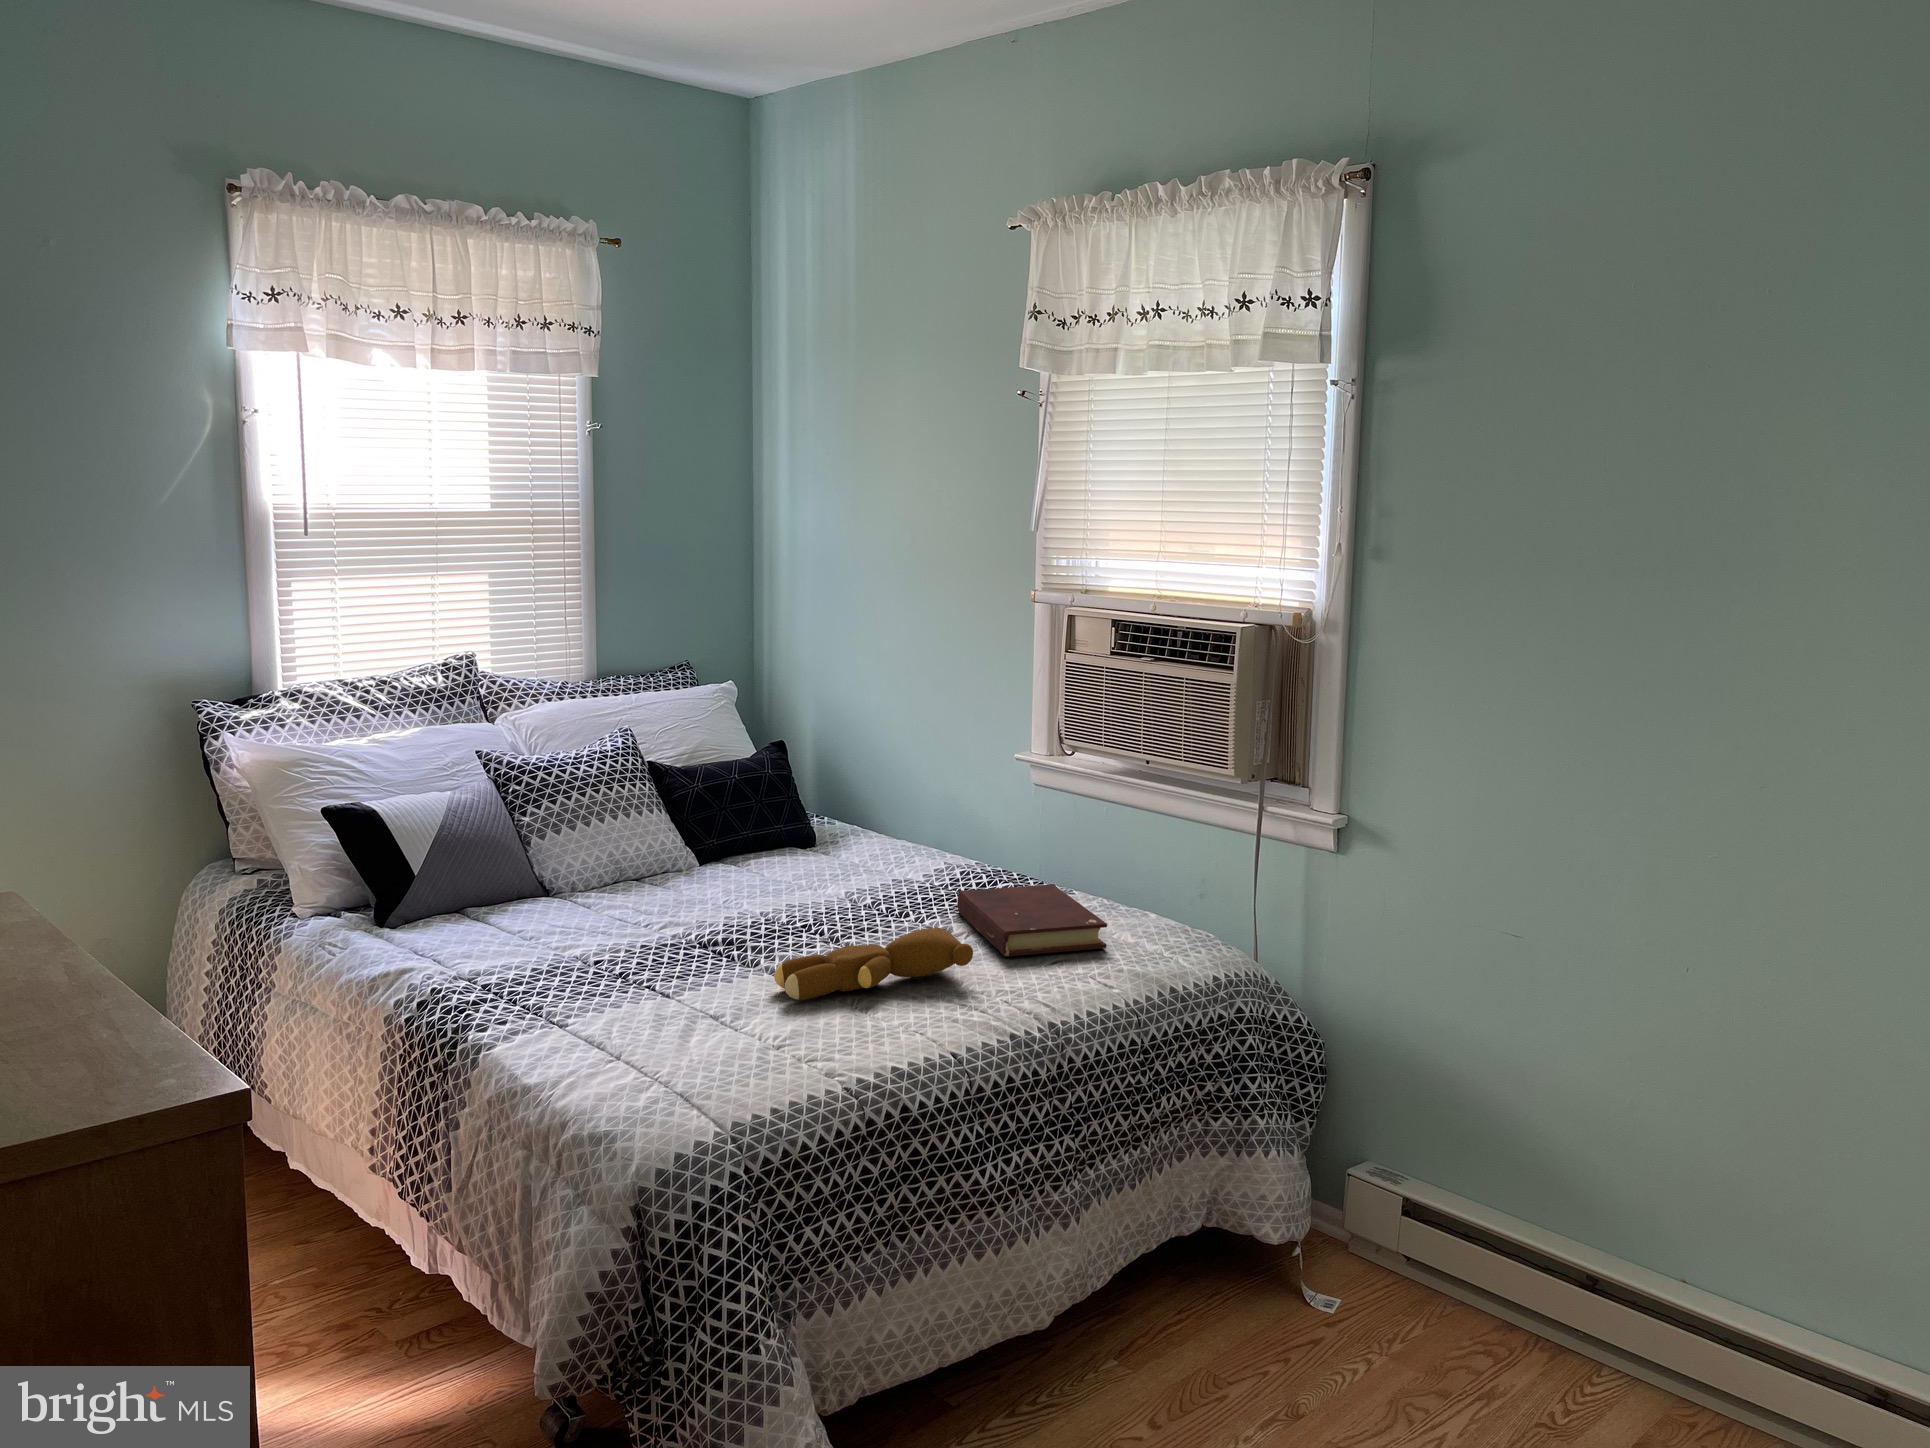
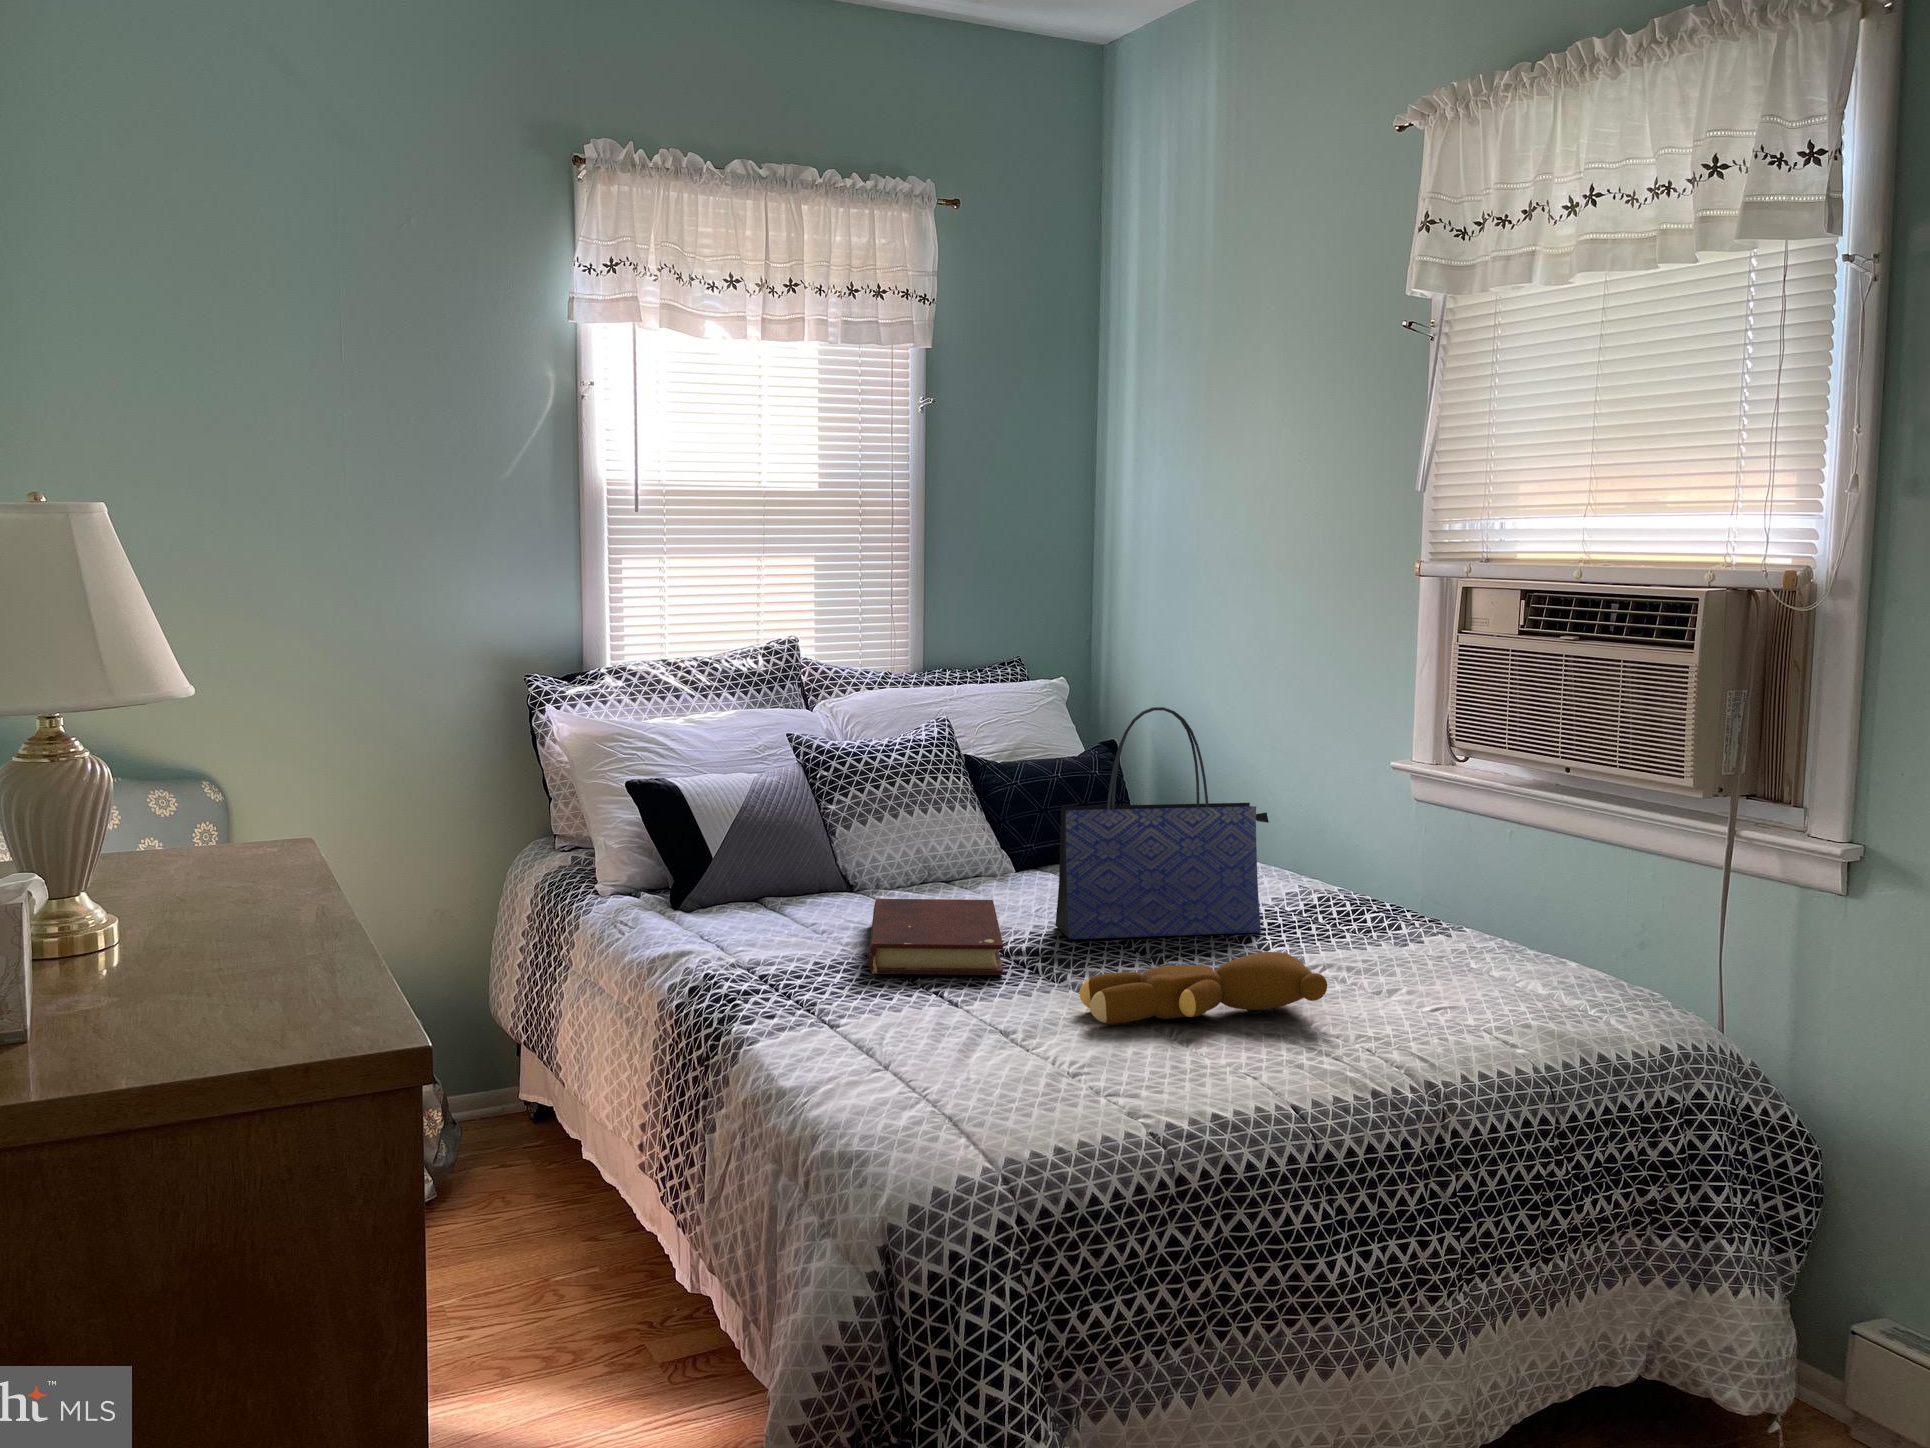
tote bag: none [743,724,920,927] -> present [1055,707,1269,939]
book: present [957,884,1107,956] -> present [869,899,1003,975]

